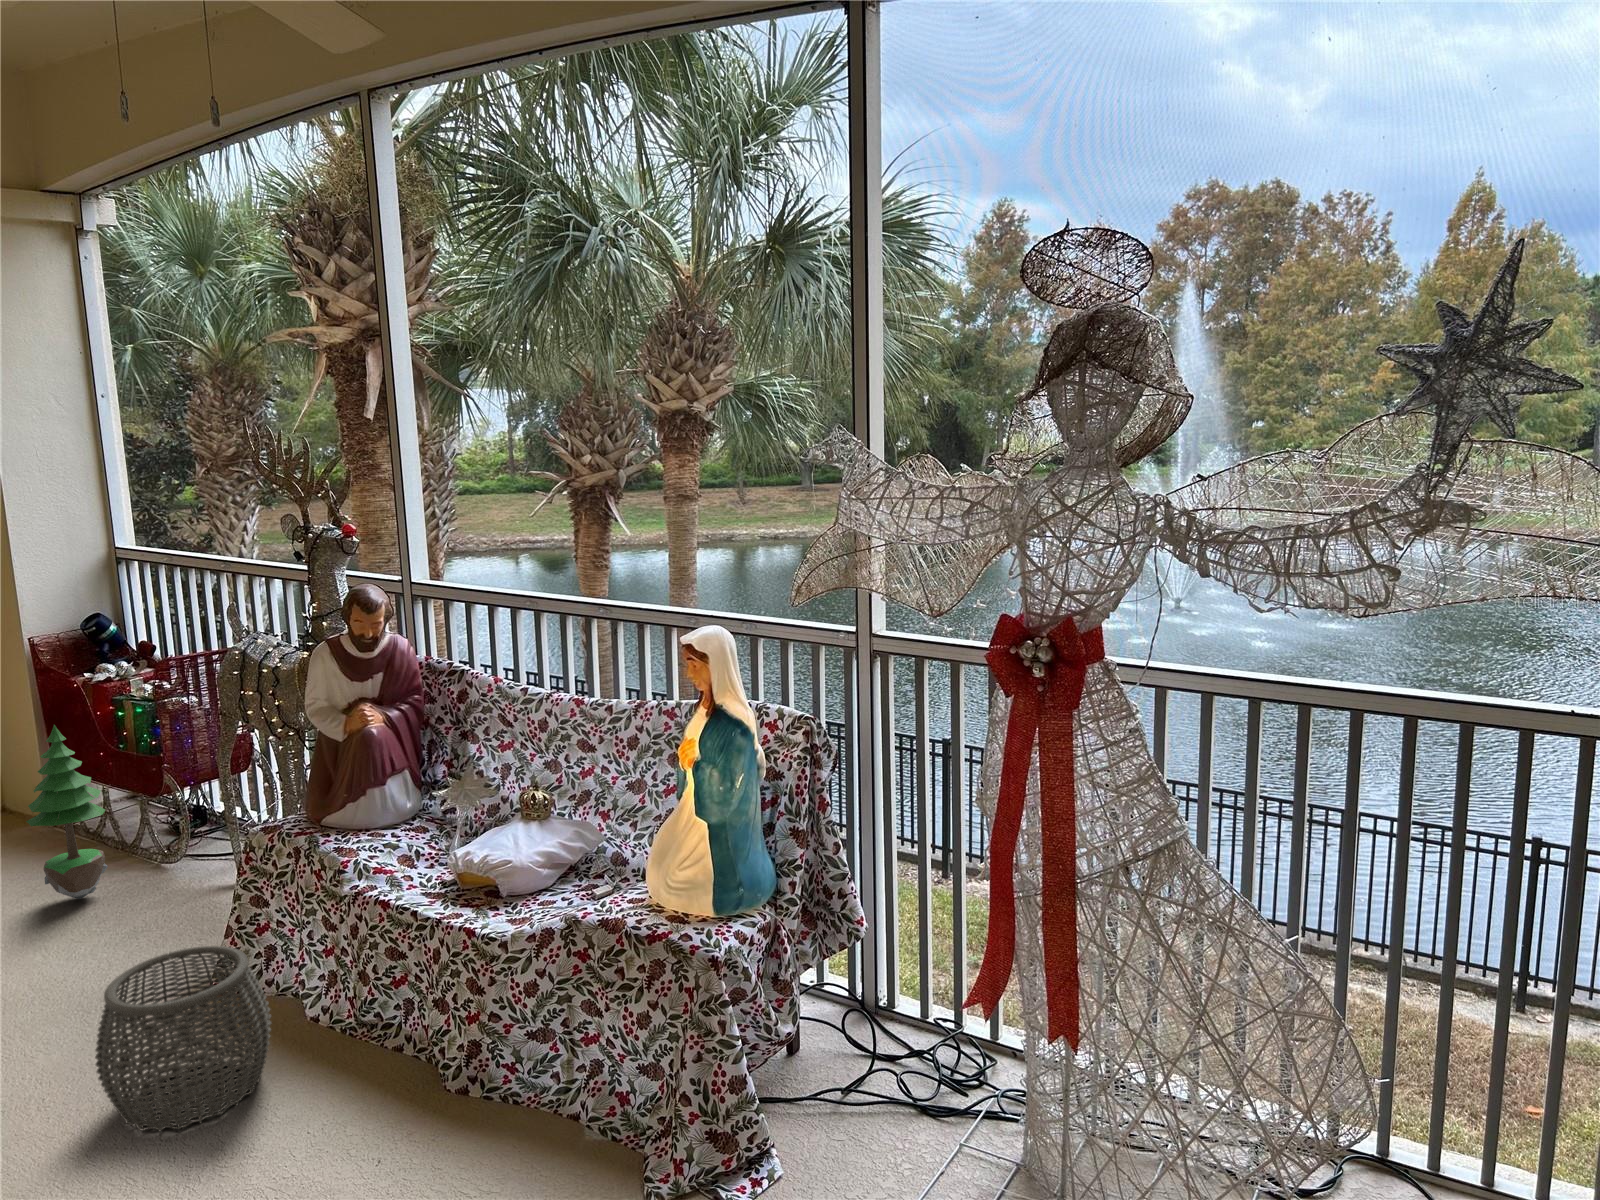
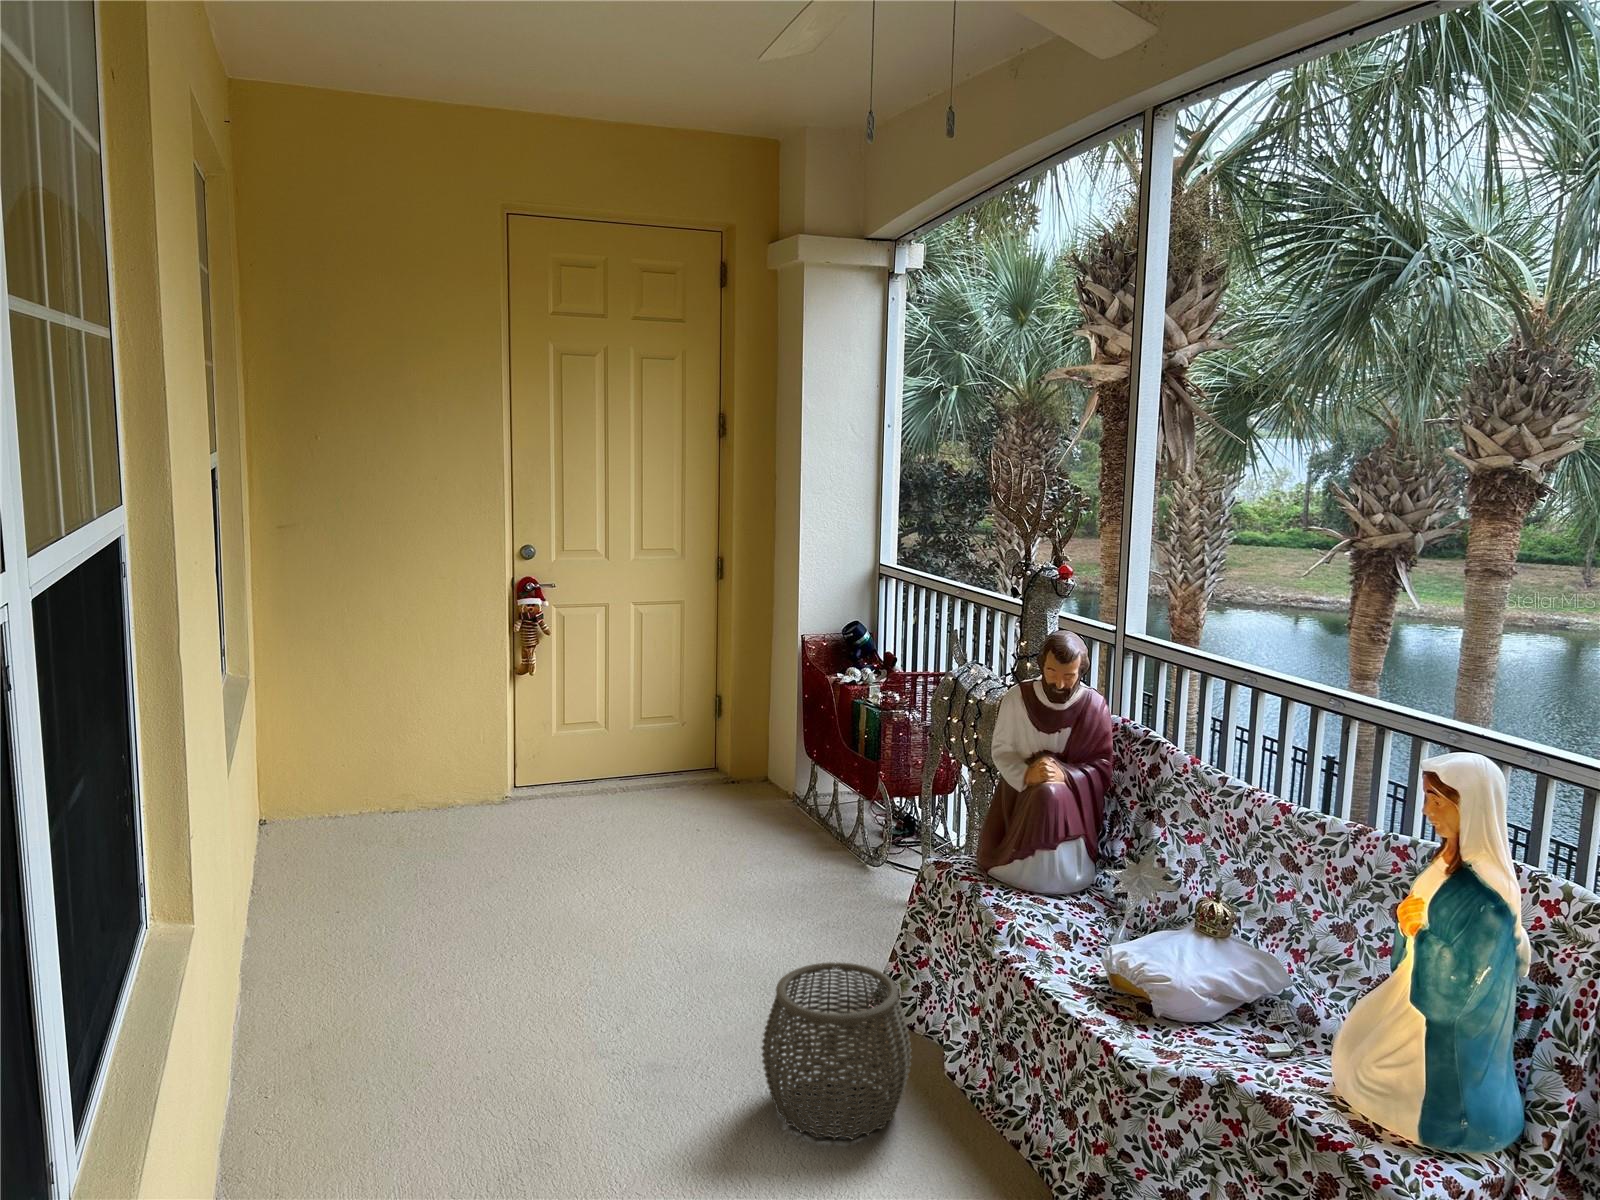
potted tree: present [26,725,108,899] -> none [765,716,825,880]

